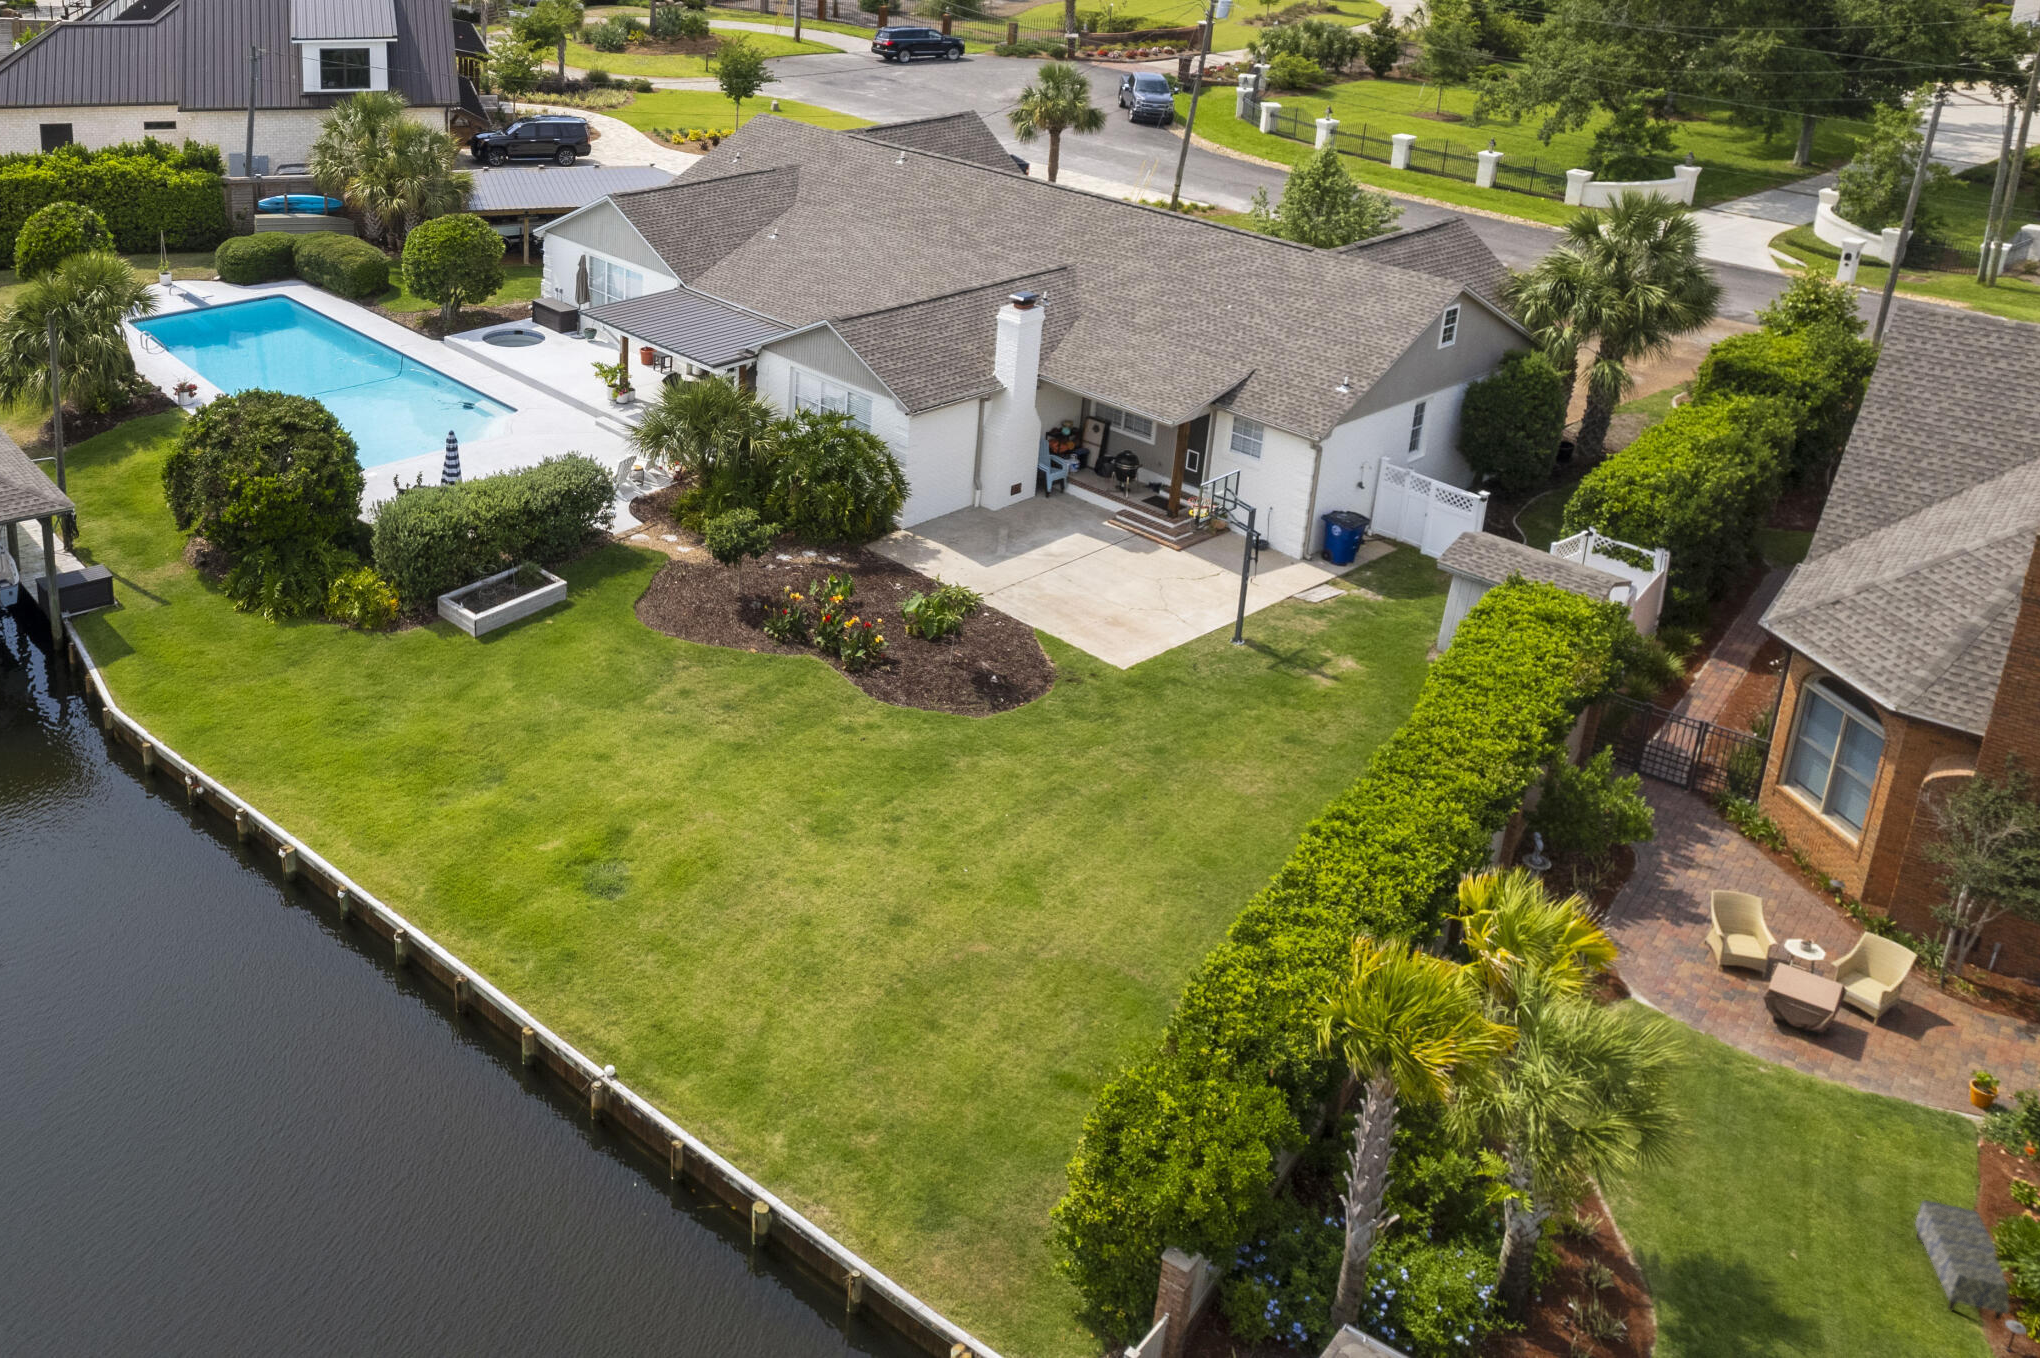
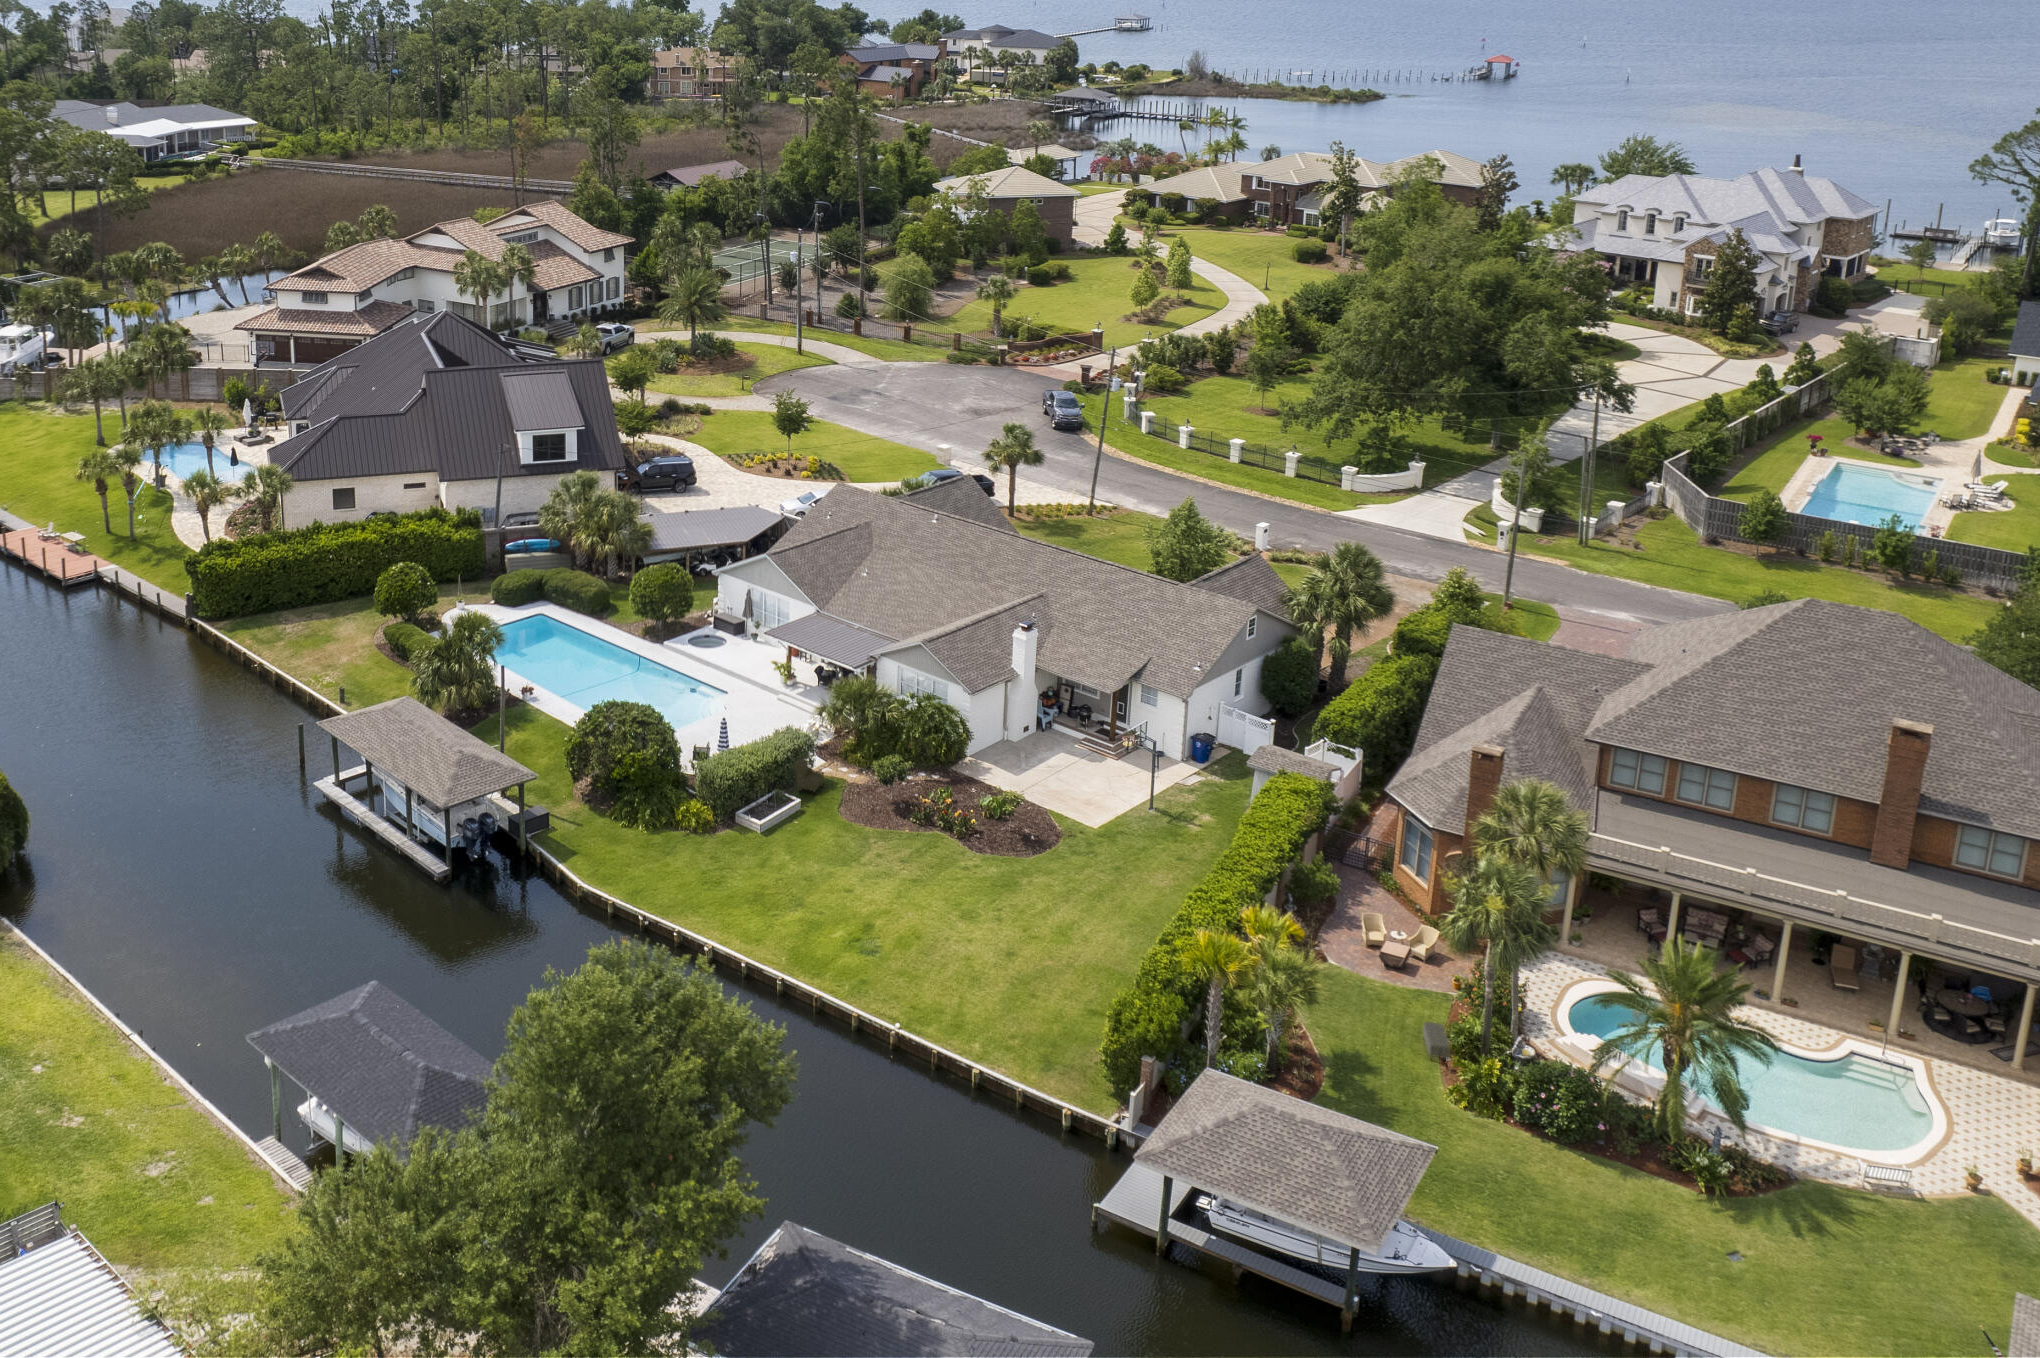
chair: none [565,506,624,577] -> present [793,757,824,793]

